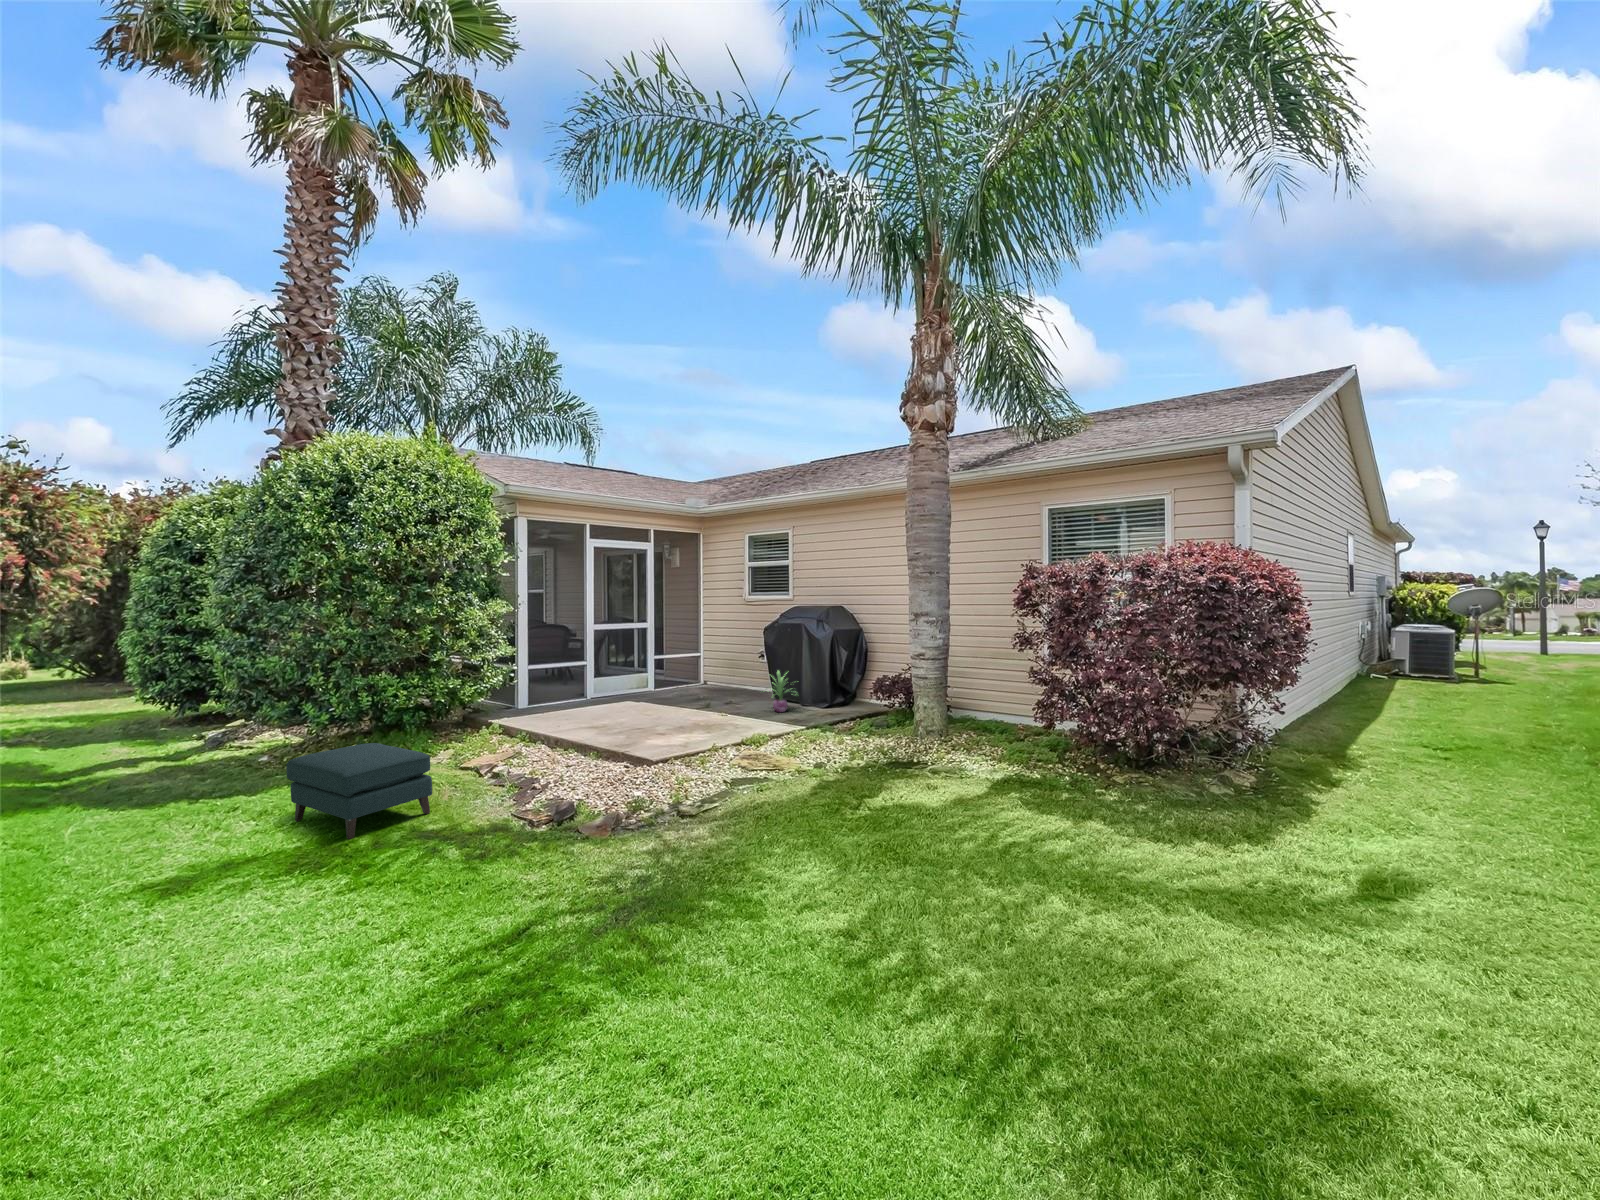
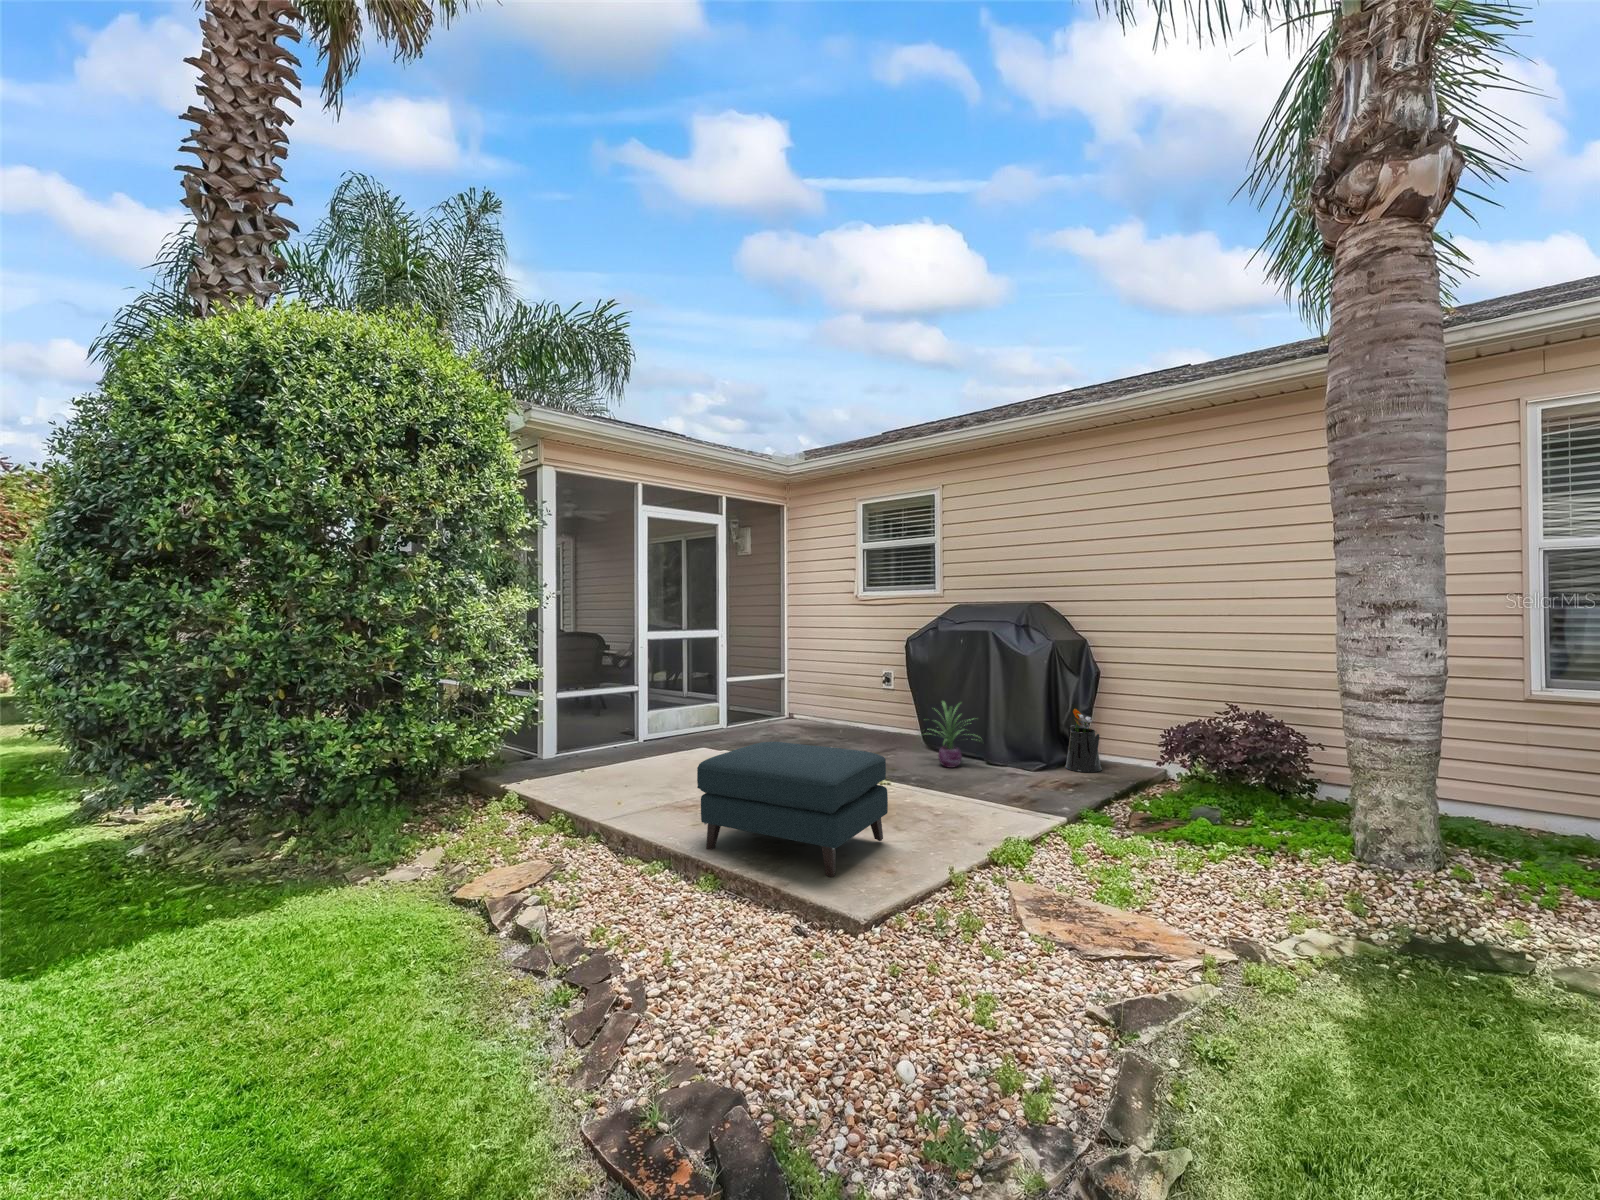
watering can: none [851,674,873,714] -> present [1065,709,1102,772]
ottoman: present [286,743,432,839] -> present [697,742,888,877]

